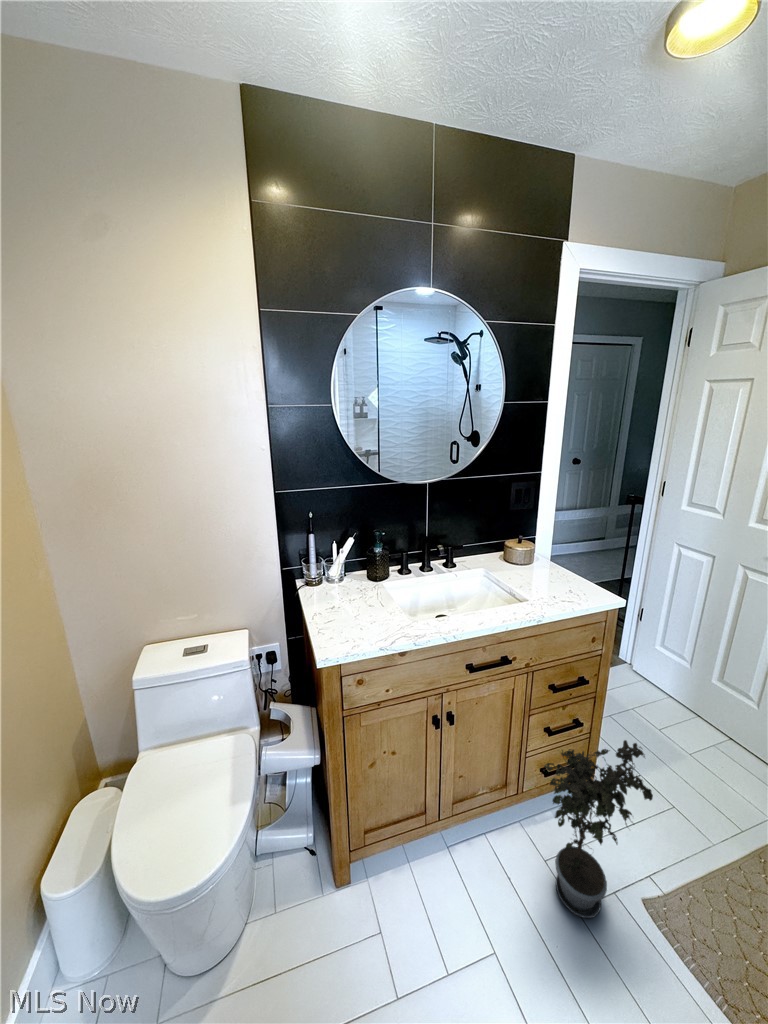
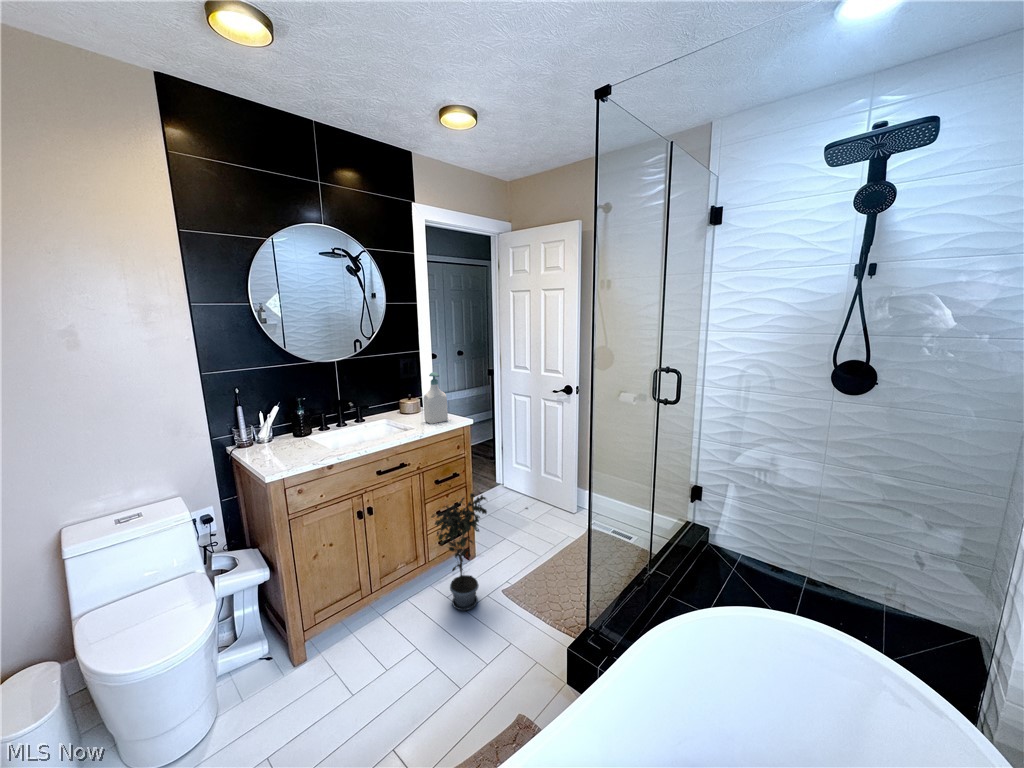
soap bottle: none [542,516,585,595] -> present [423,372,448,424]

